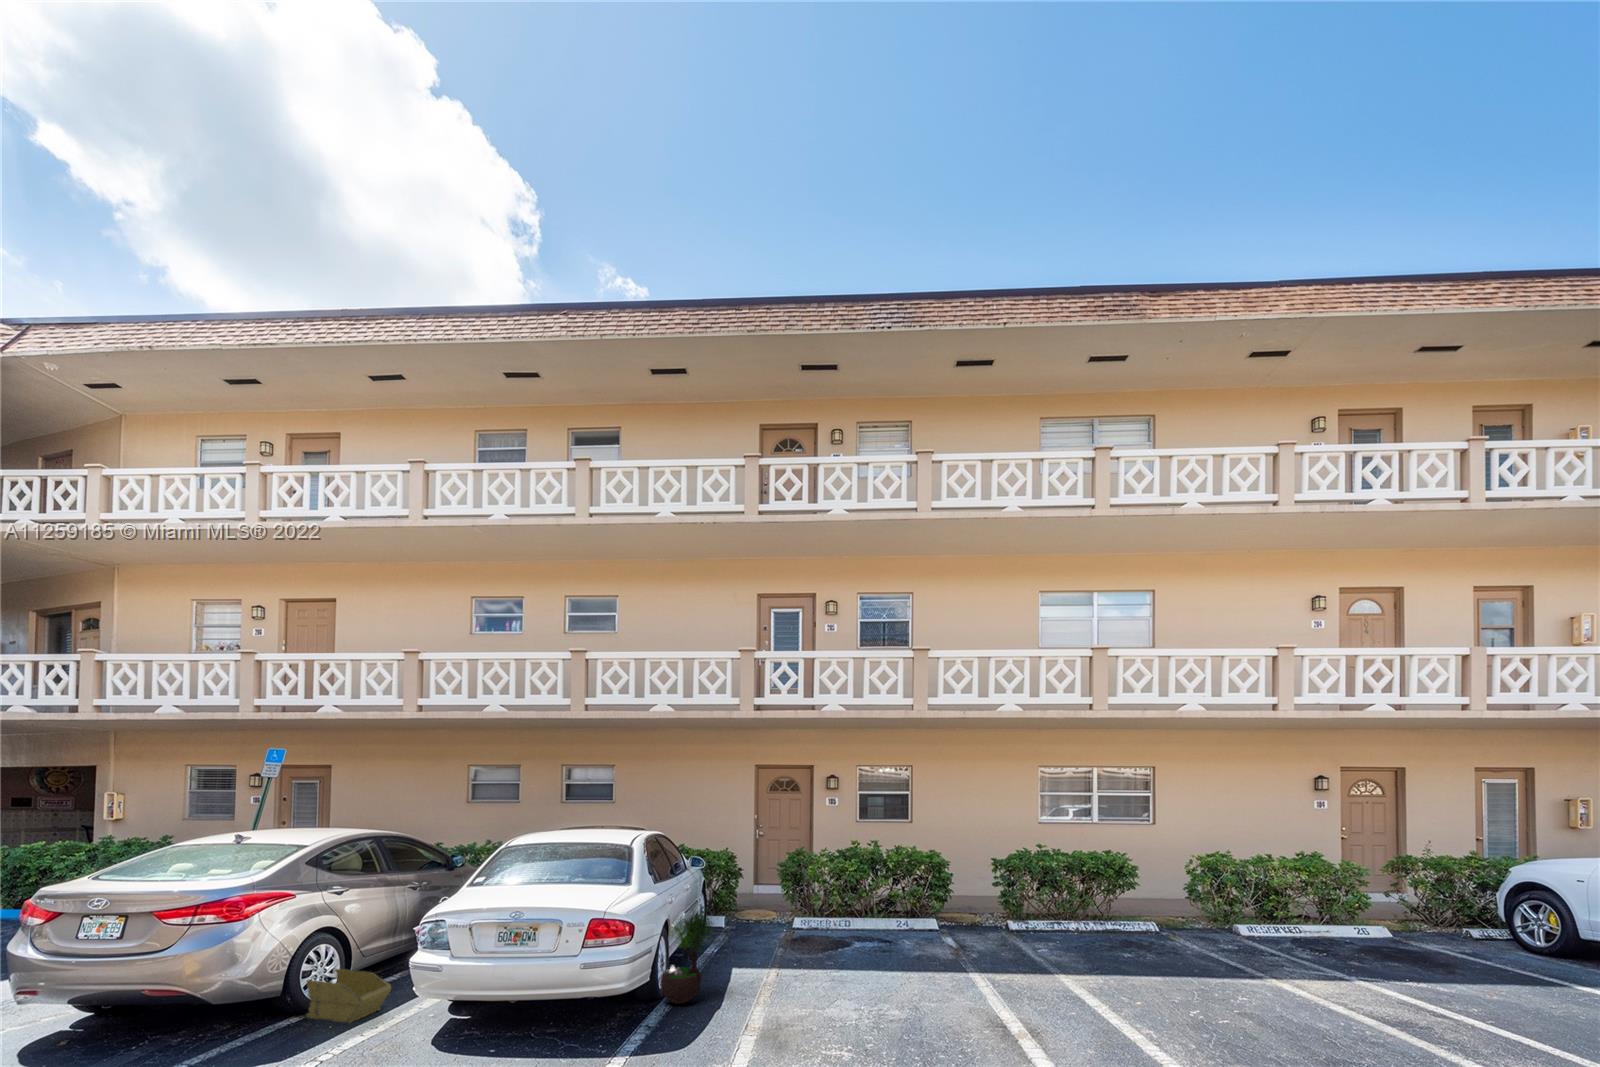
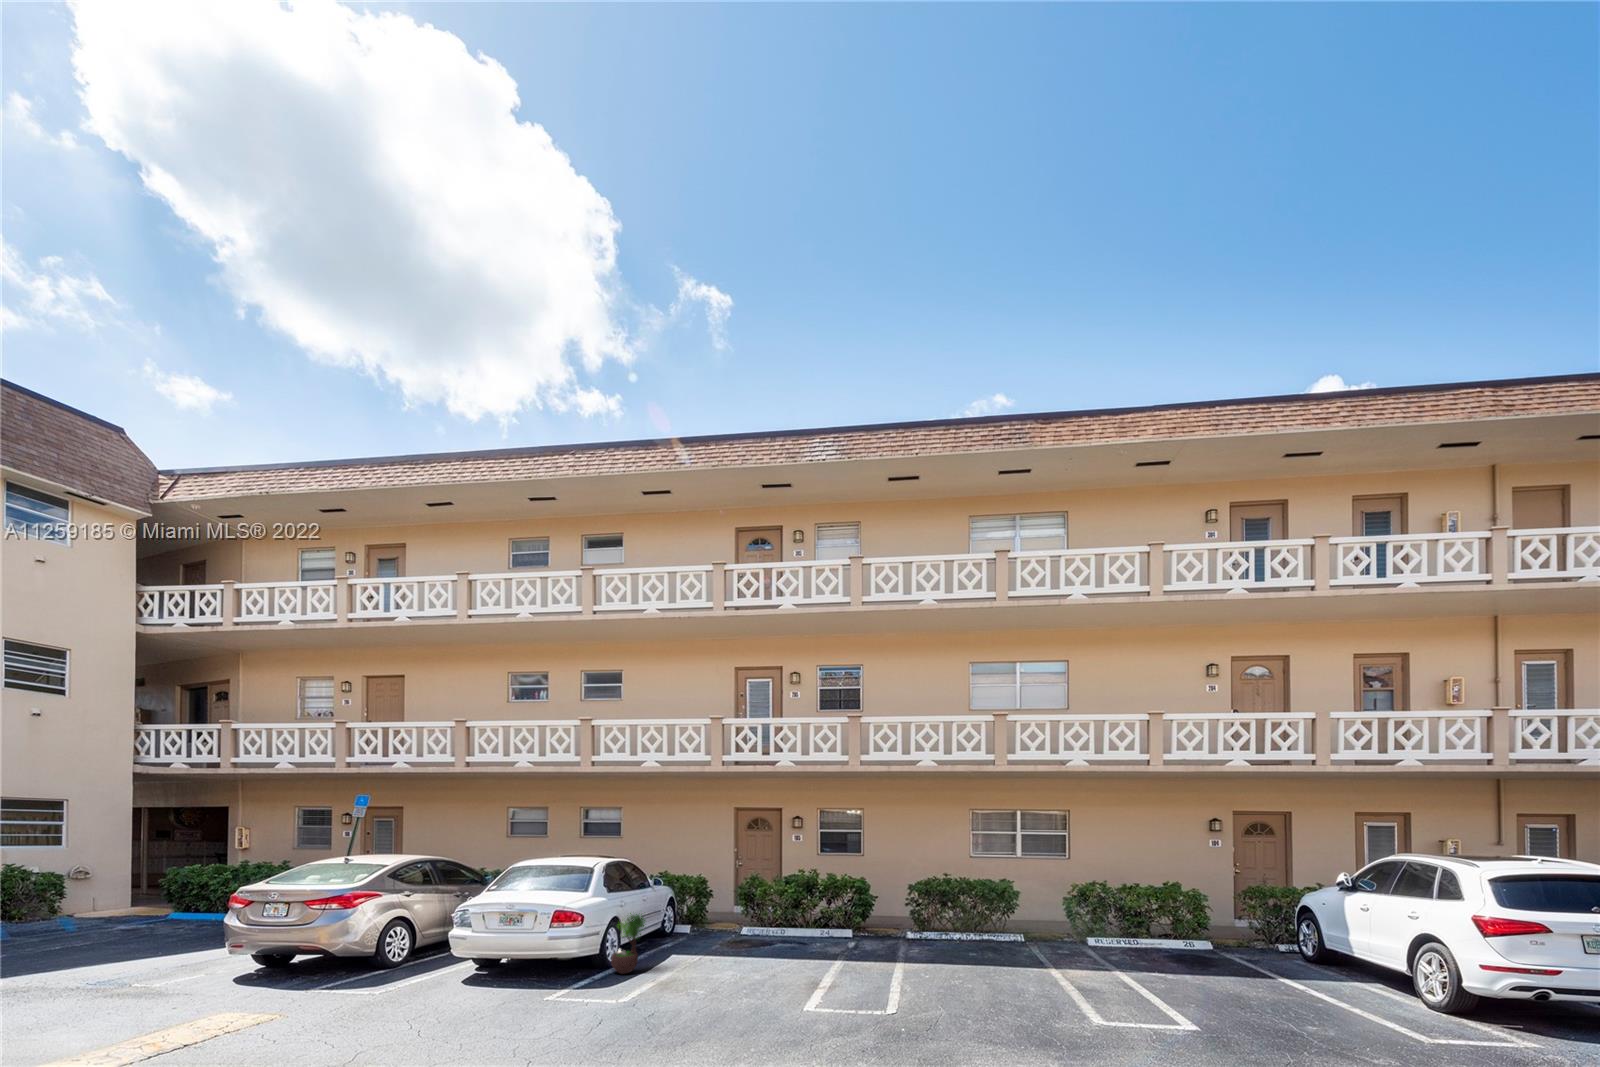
storage bin: present [306,969,391,1023] -> none [385,945,440,977]

